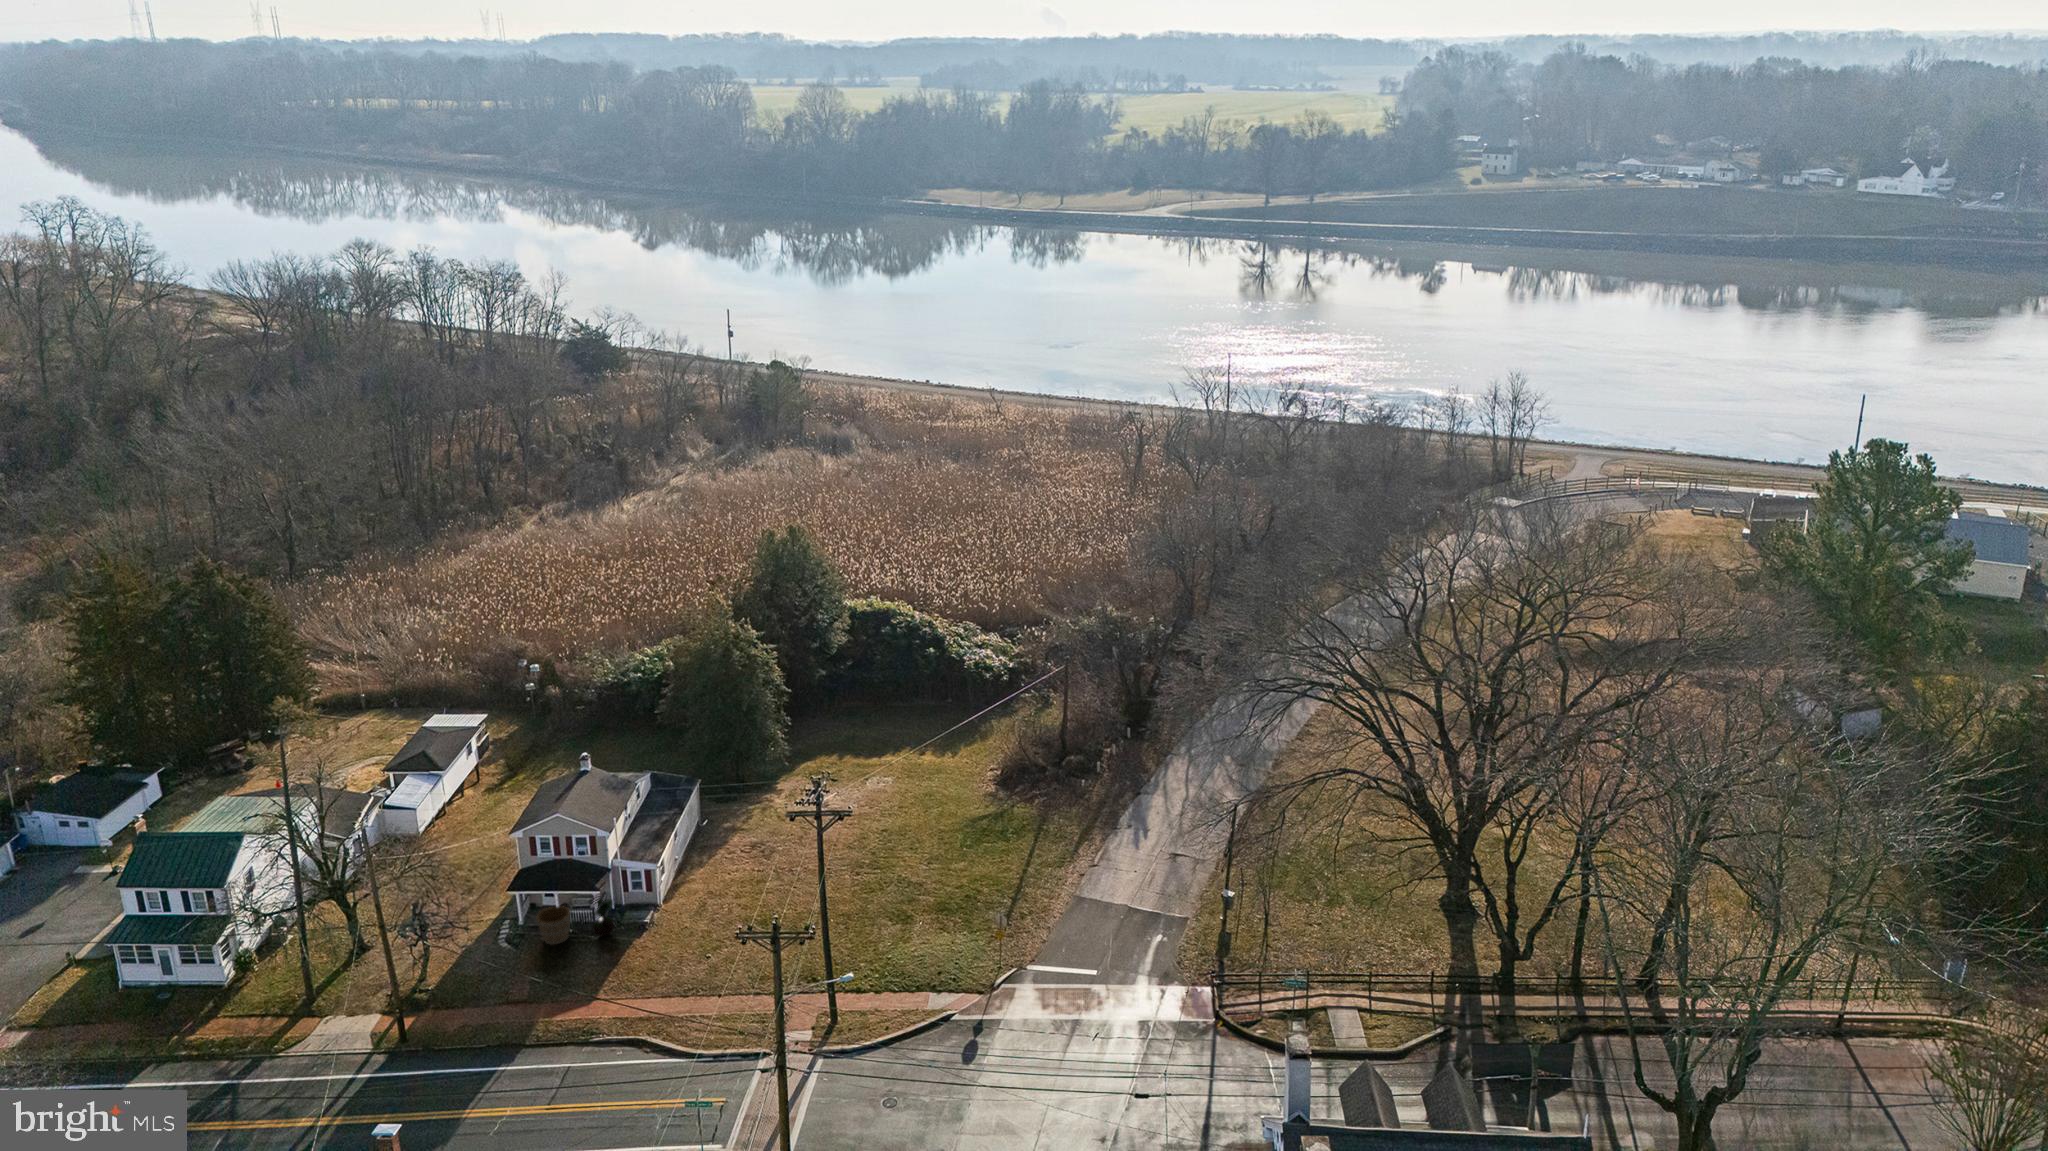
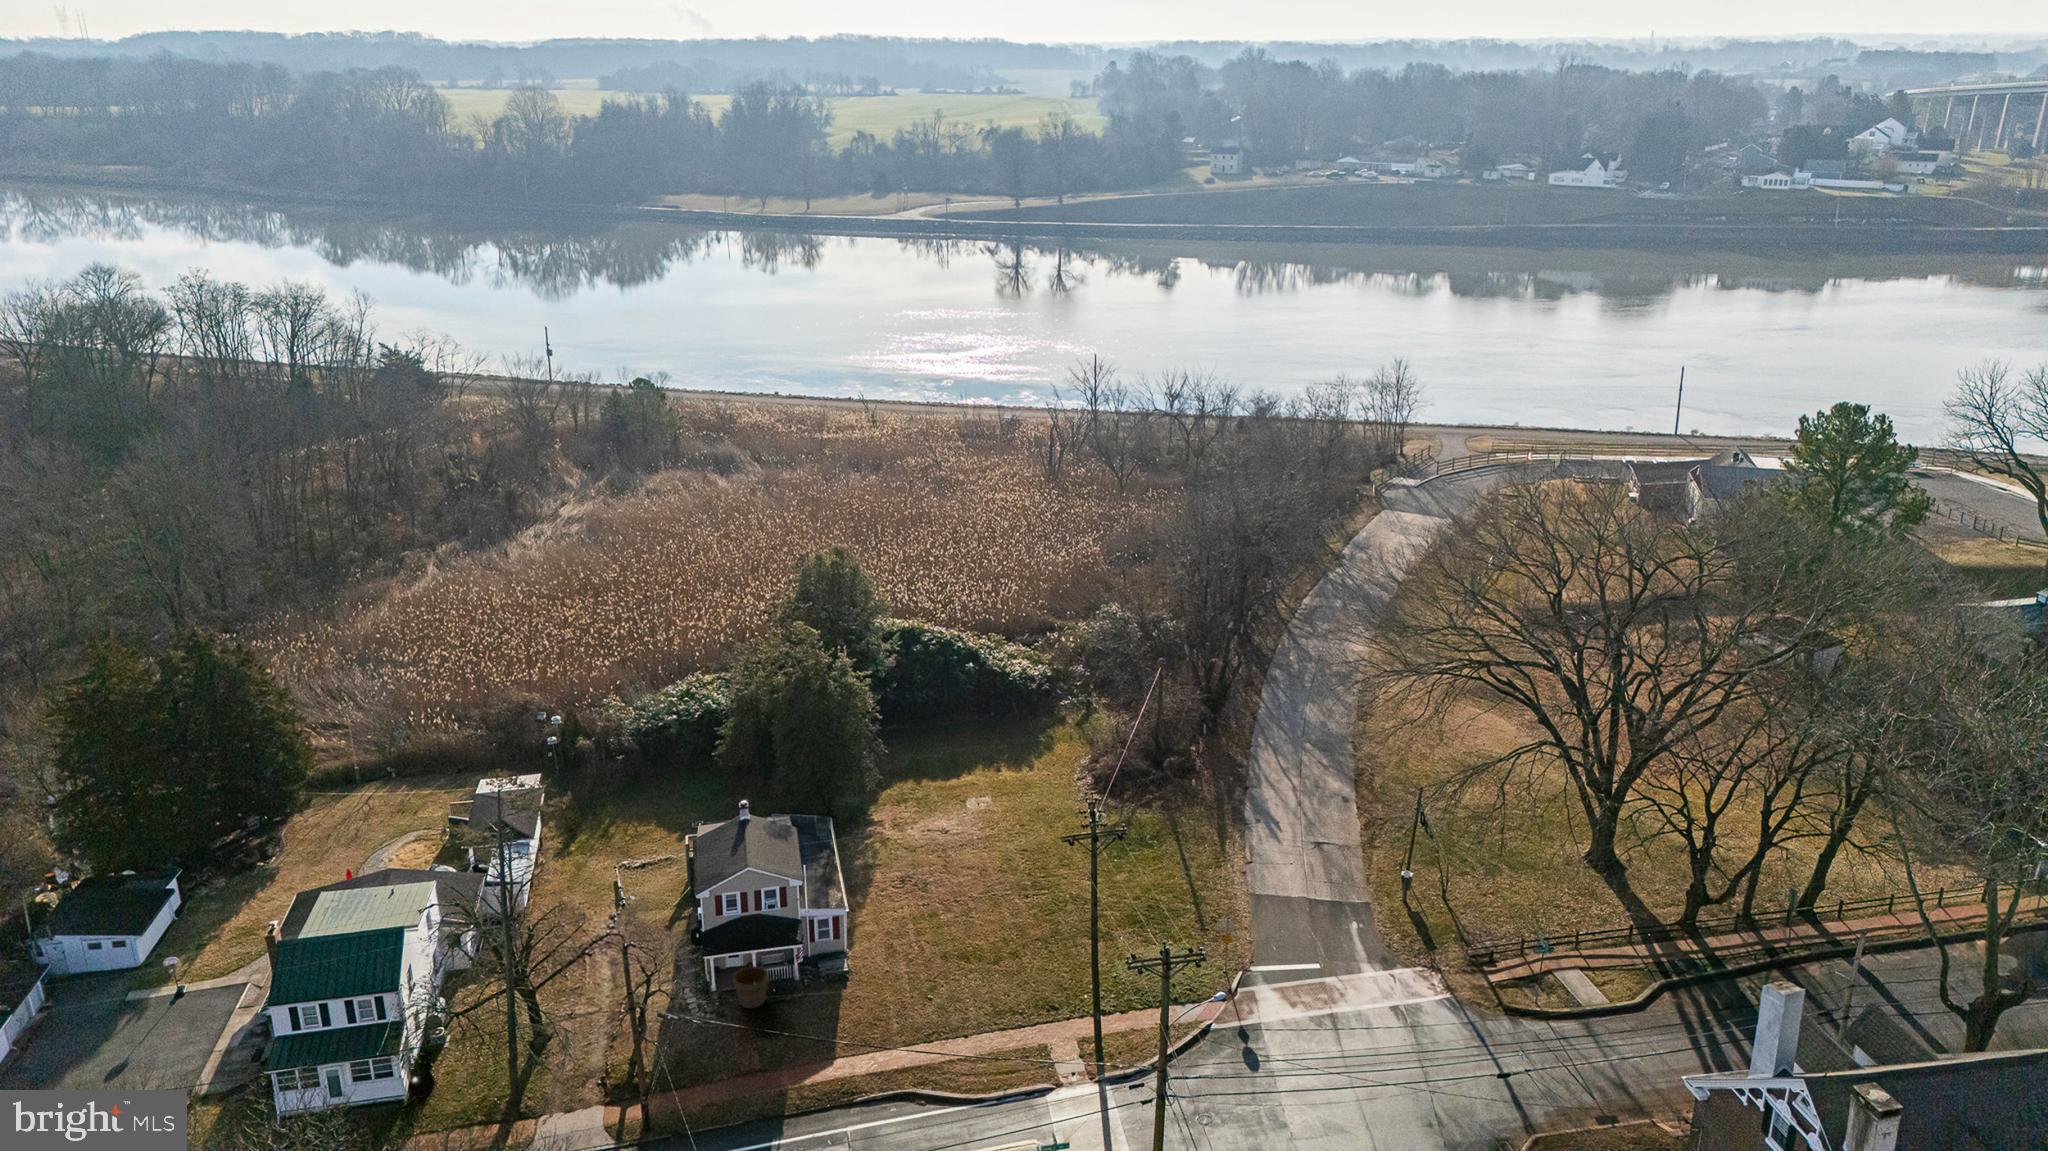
potted tree: present [592,896,615,936] -> present [408,1046,436,1098]

